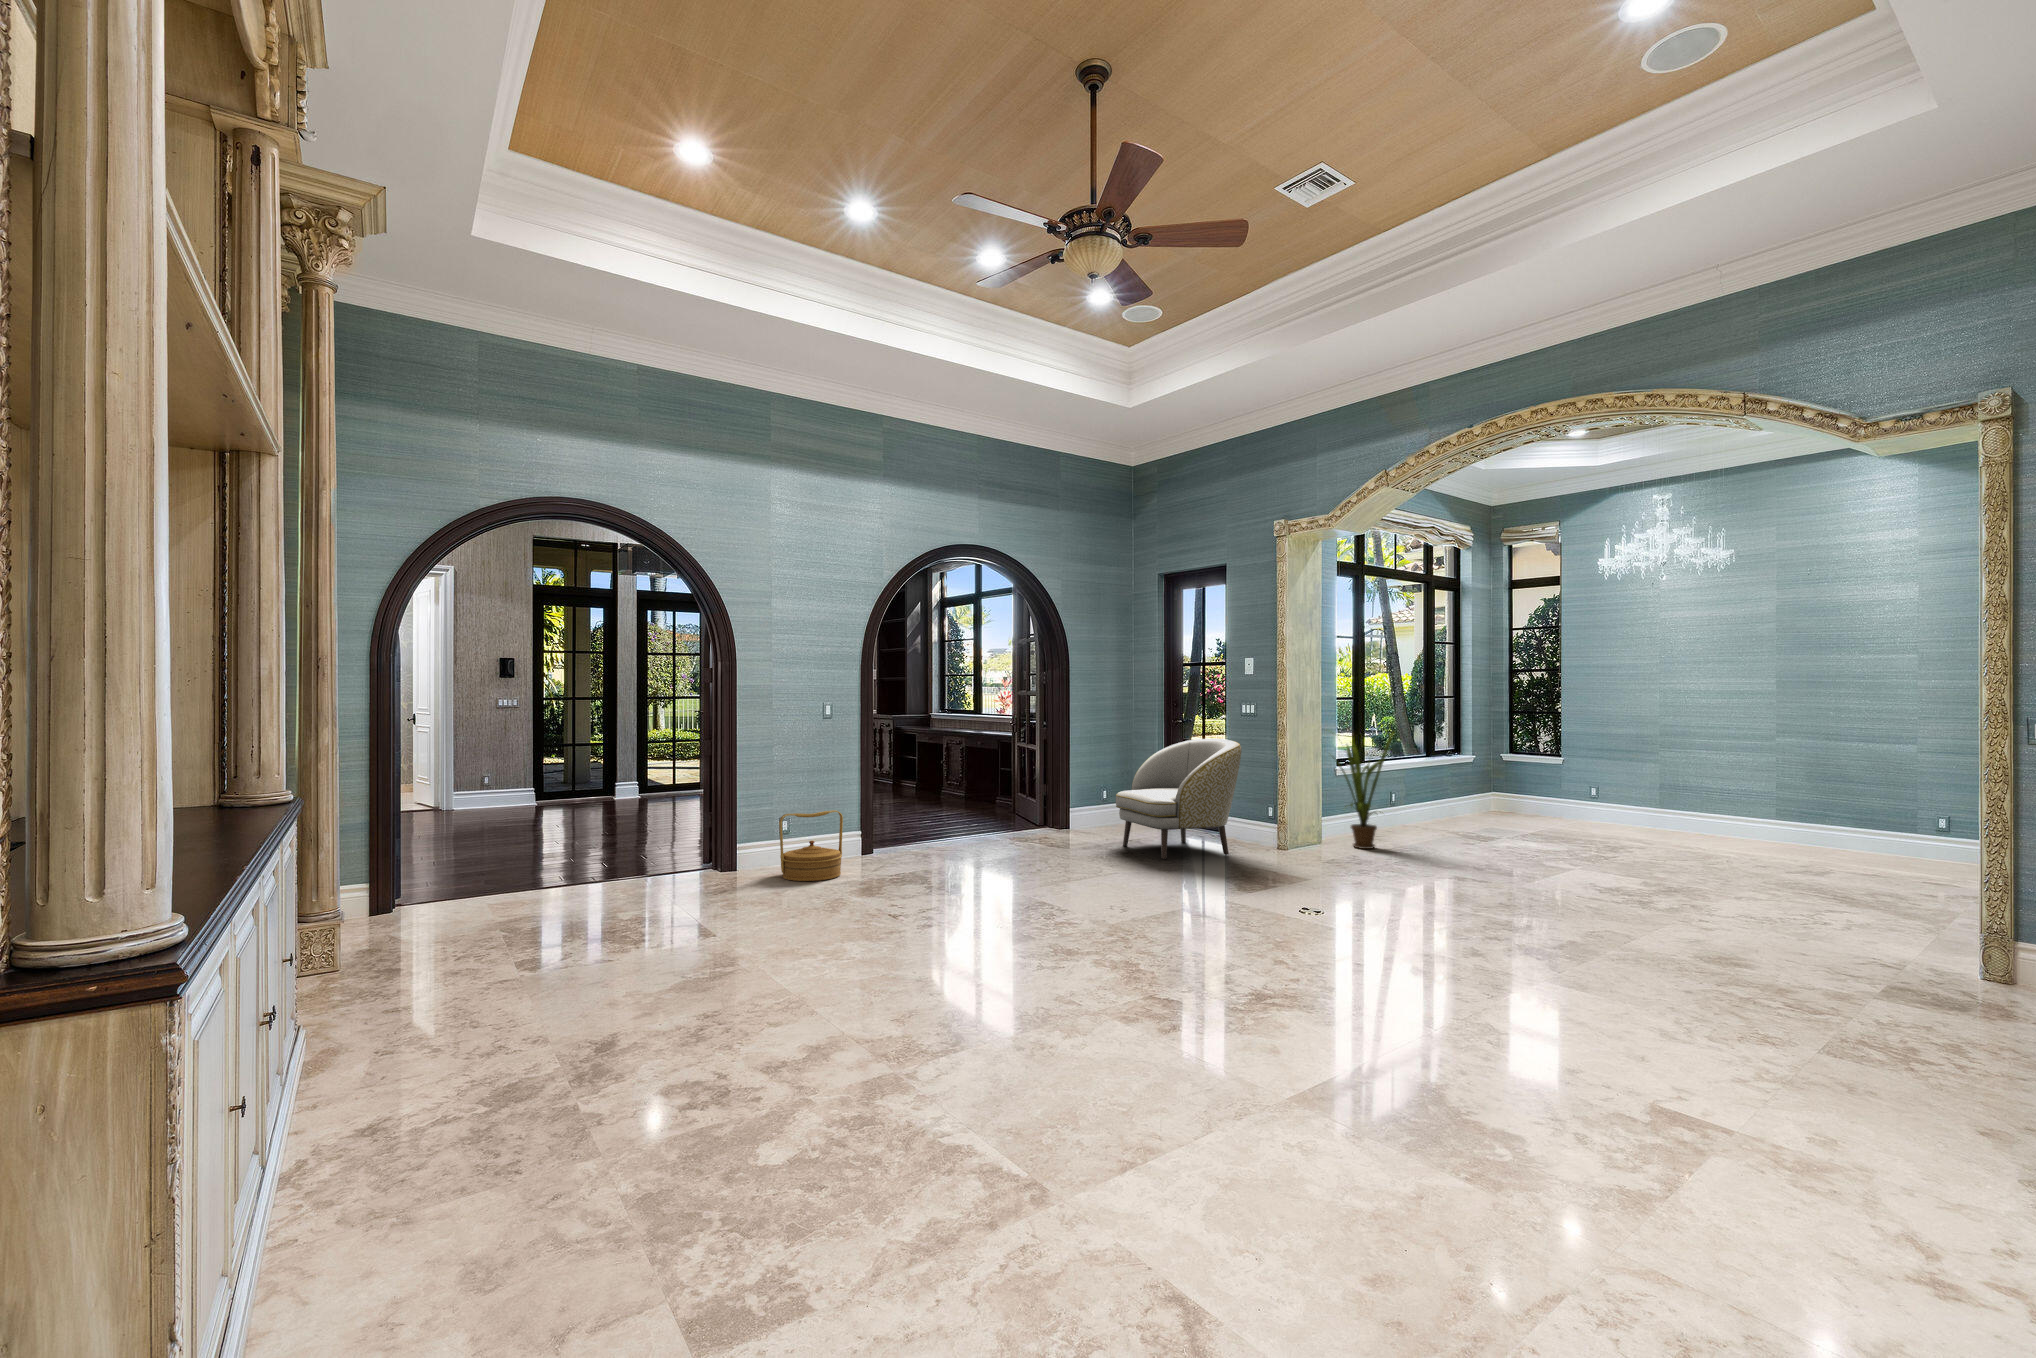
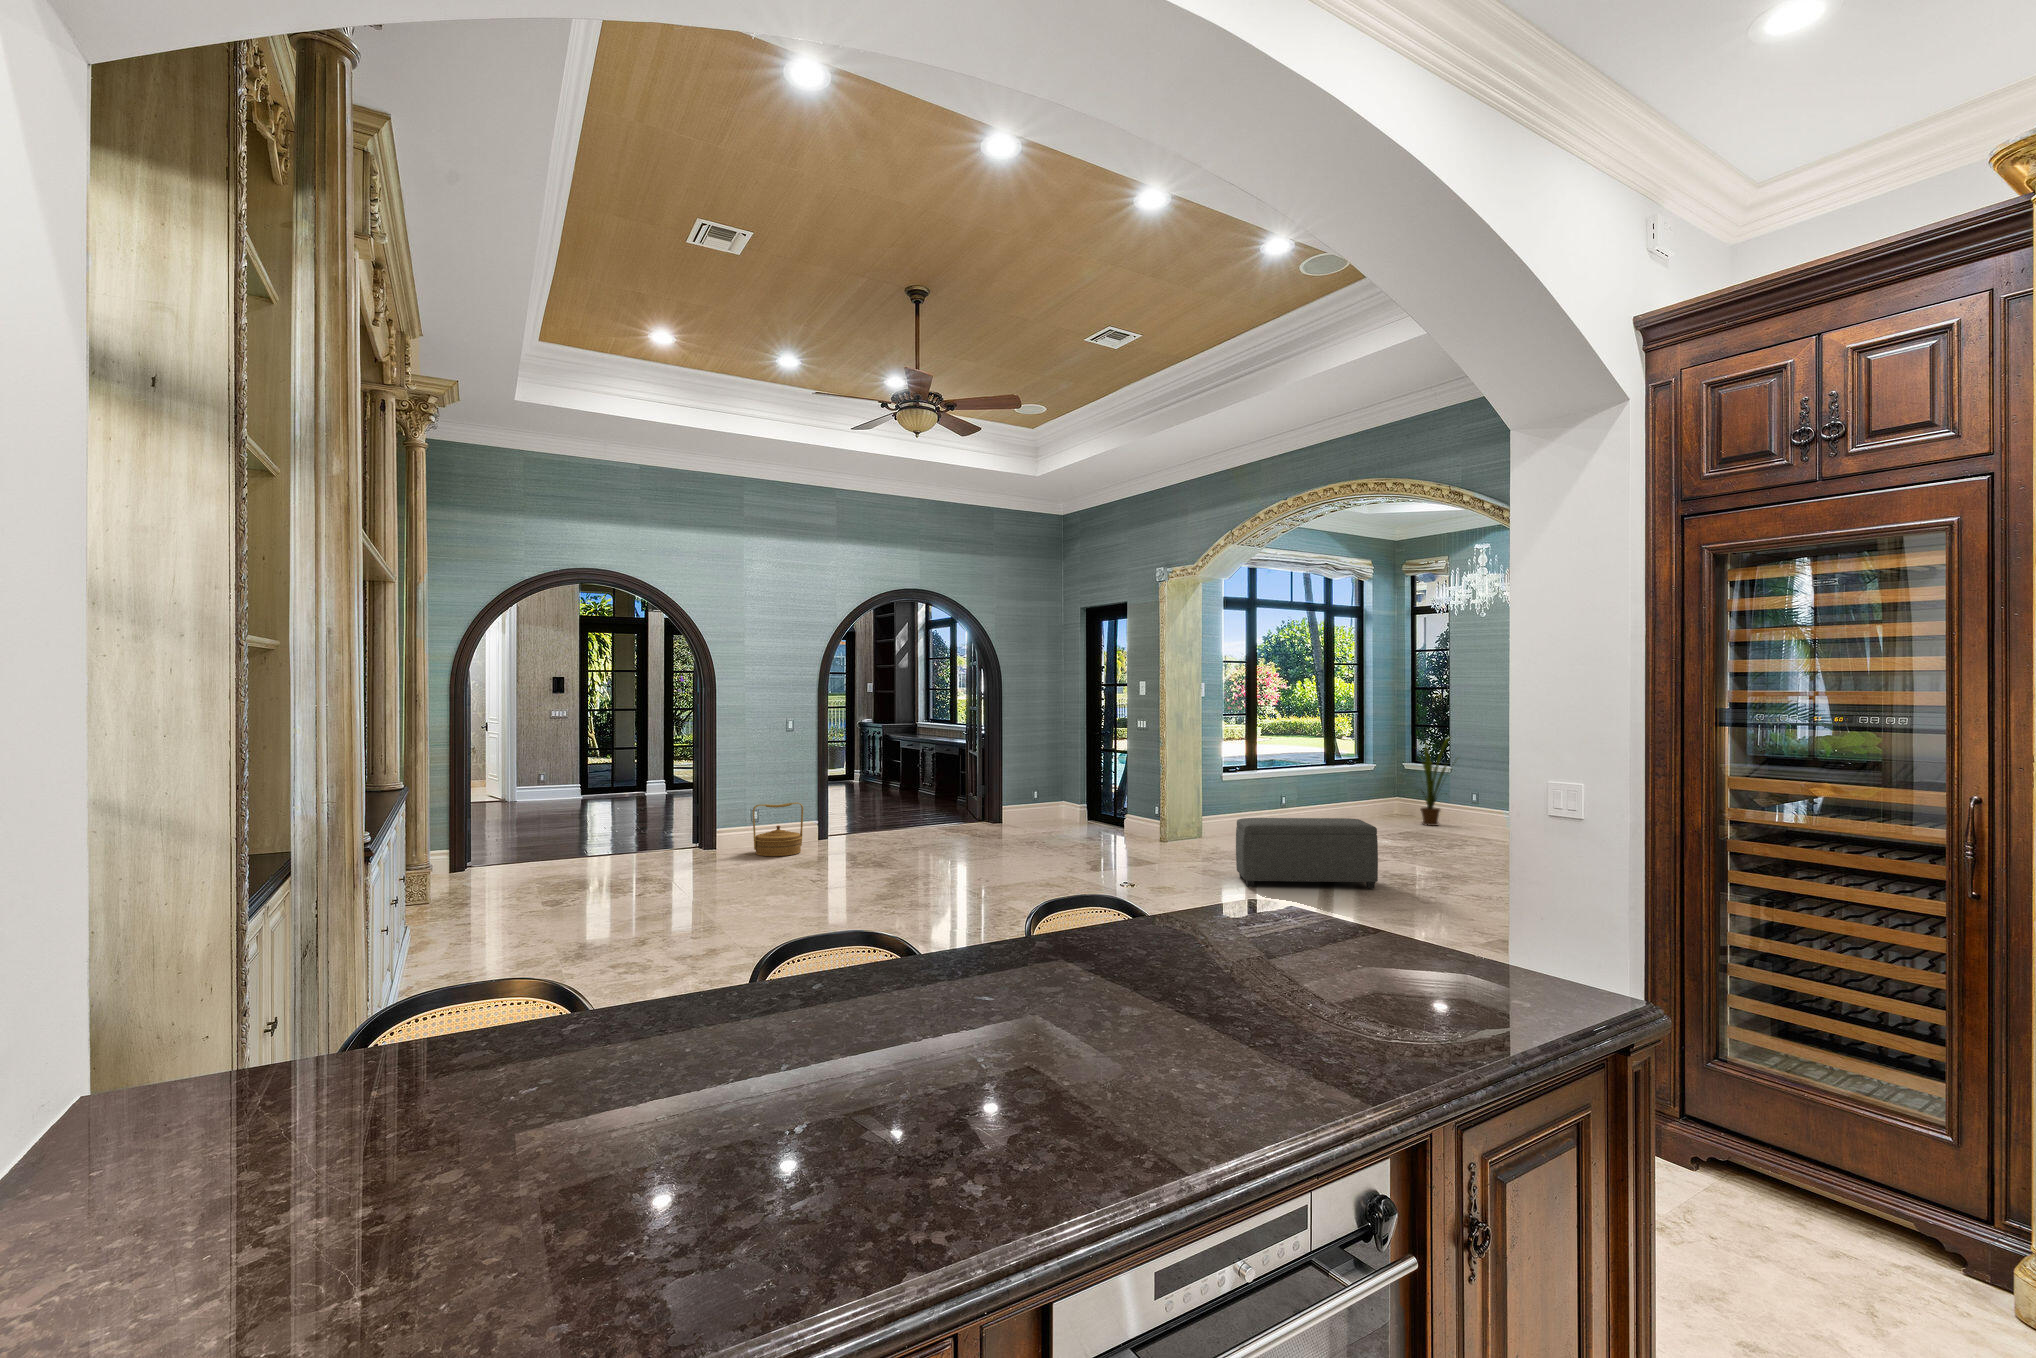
house plant: present [1335,732,1394,849] -> present [1419,738,1458,826]
armchair: present [1116,739,1242,860] -> none [1034,748,1132,845]
ottoman: none [1420,826,1620,917] -> present [1236,818,1378,888]

